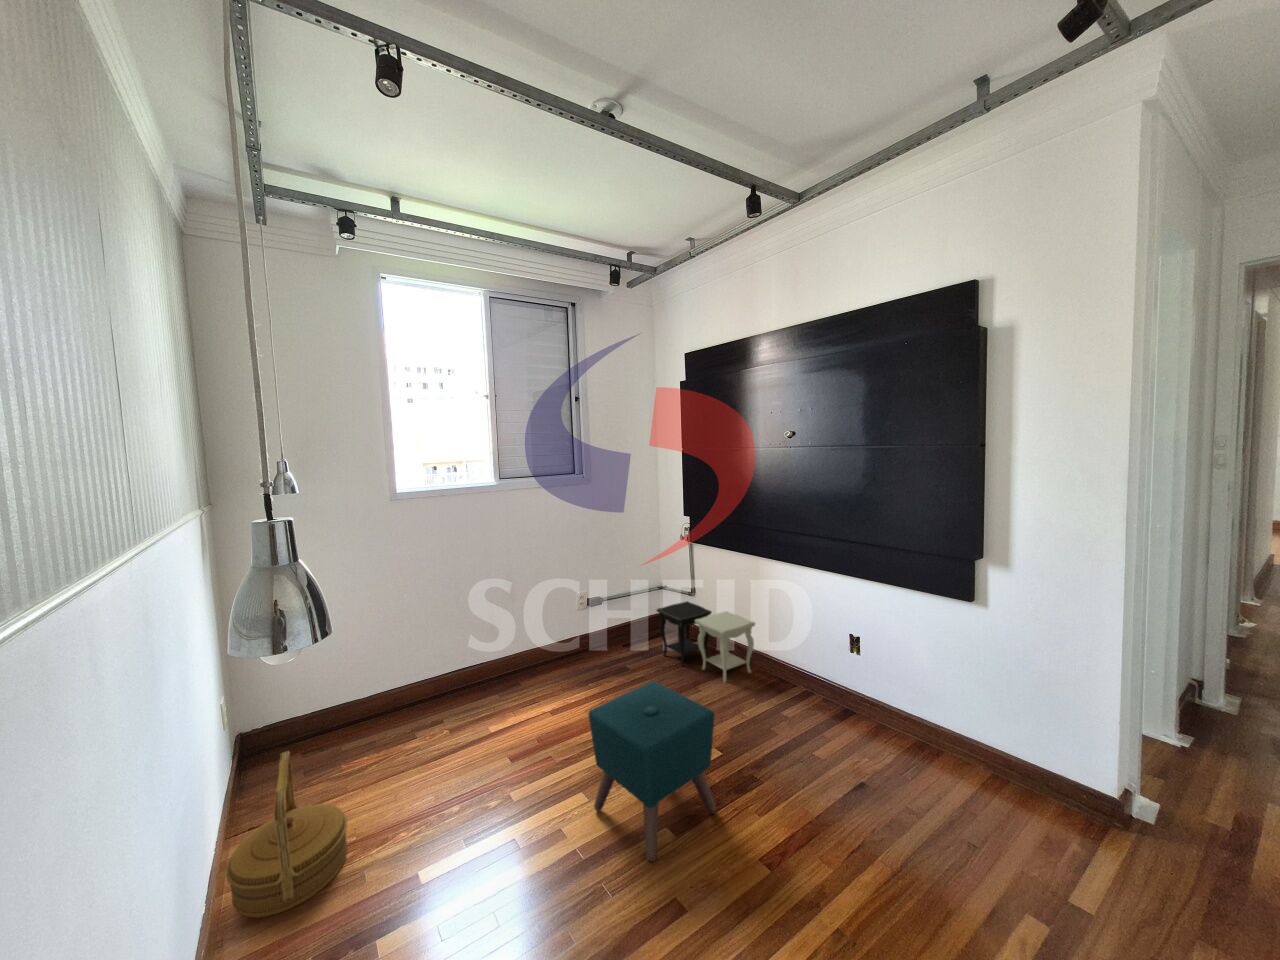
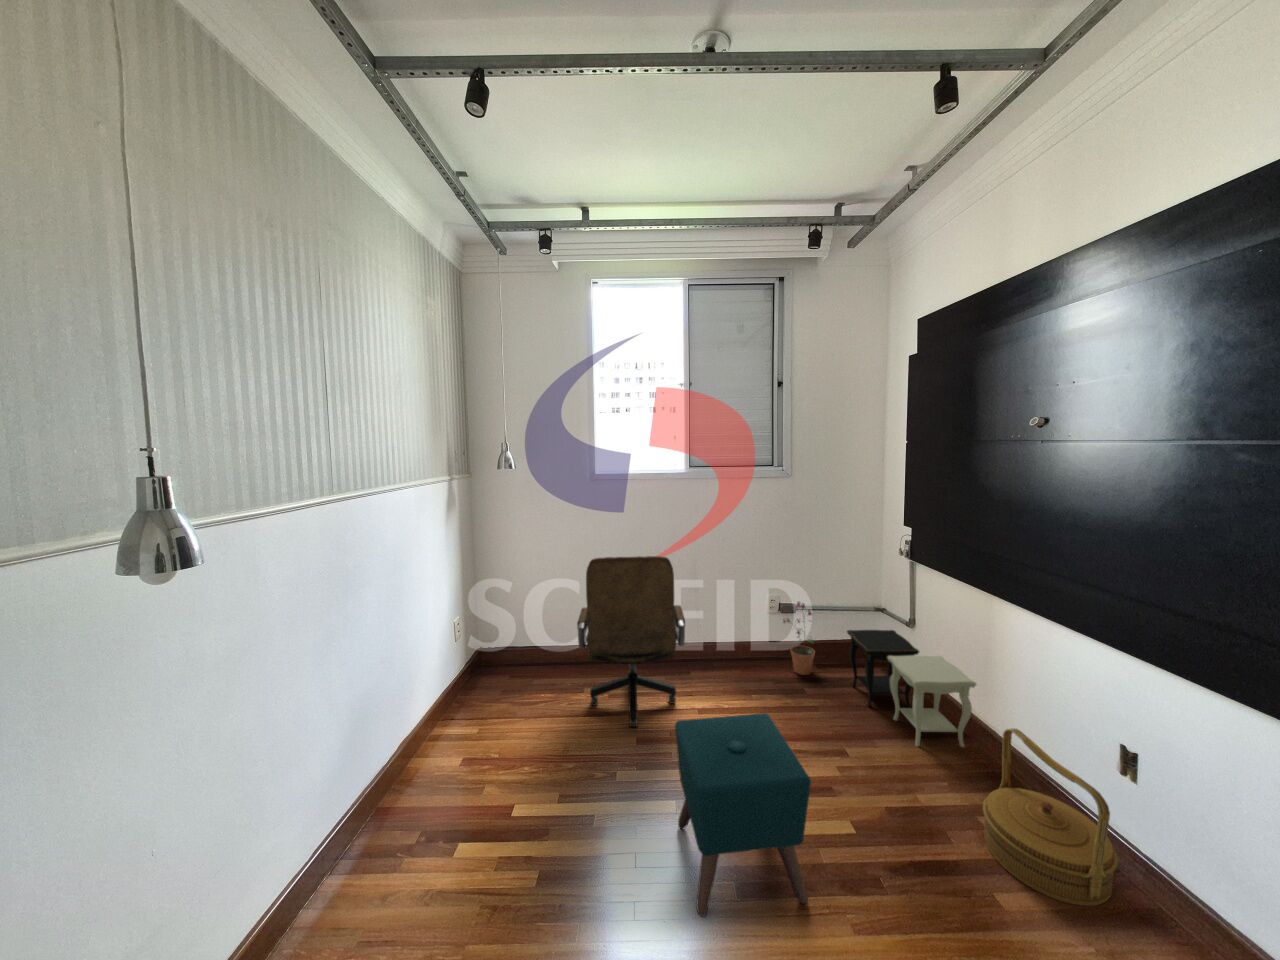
office chair: none [416,568,542,754] -> present [577,556,685,727]
potted plant: none [600,594,633,659] -> present [783,602,815,675]
woven basket: present [226,751,347,918] -> present [983,729,1118,906]

